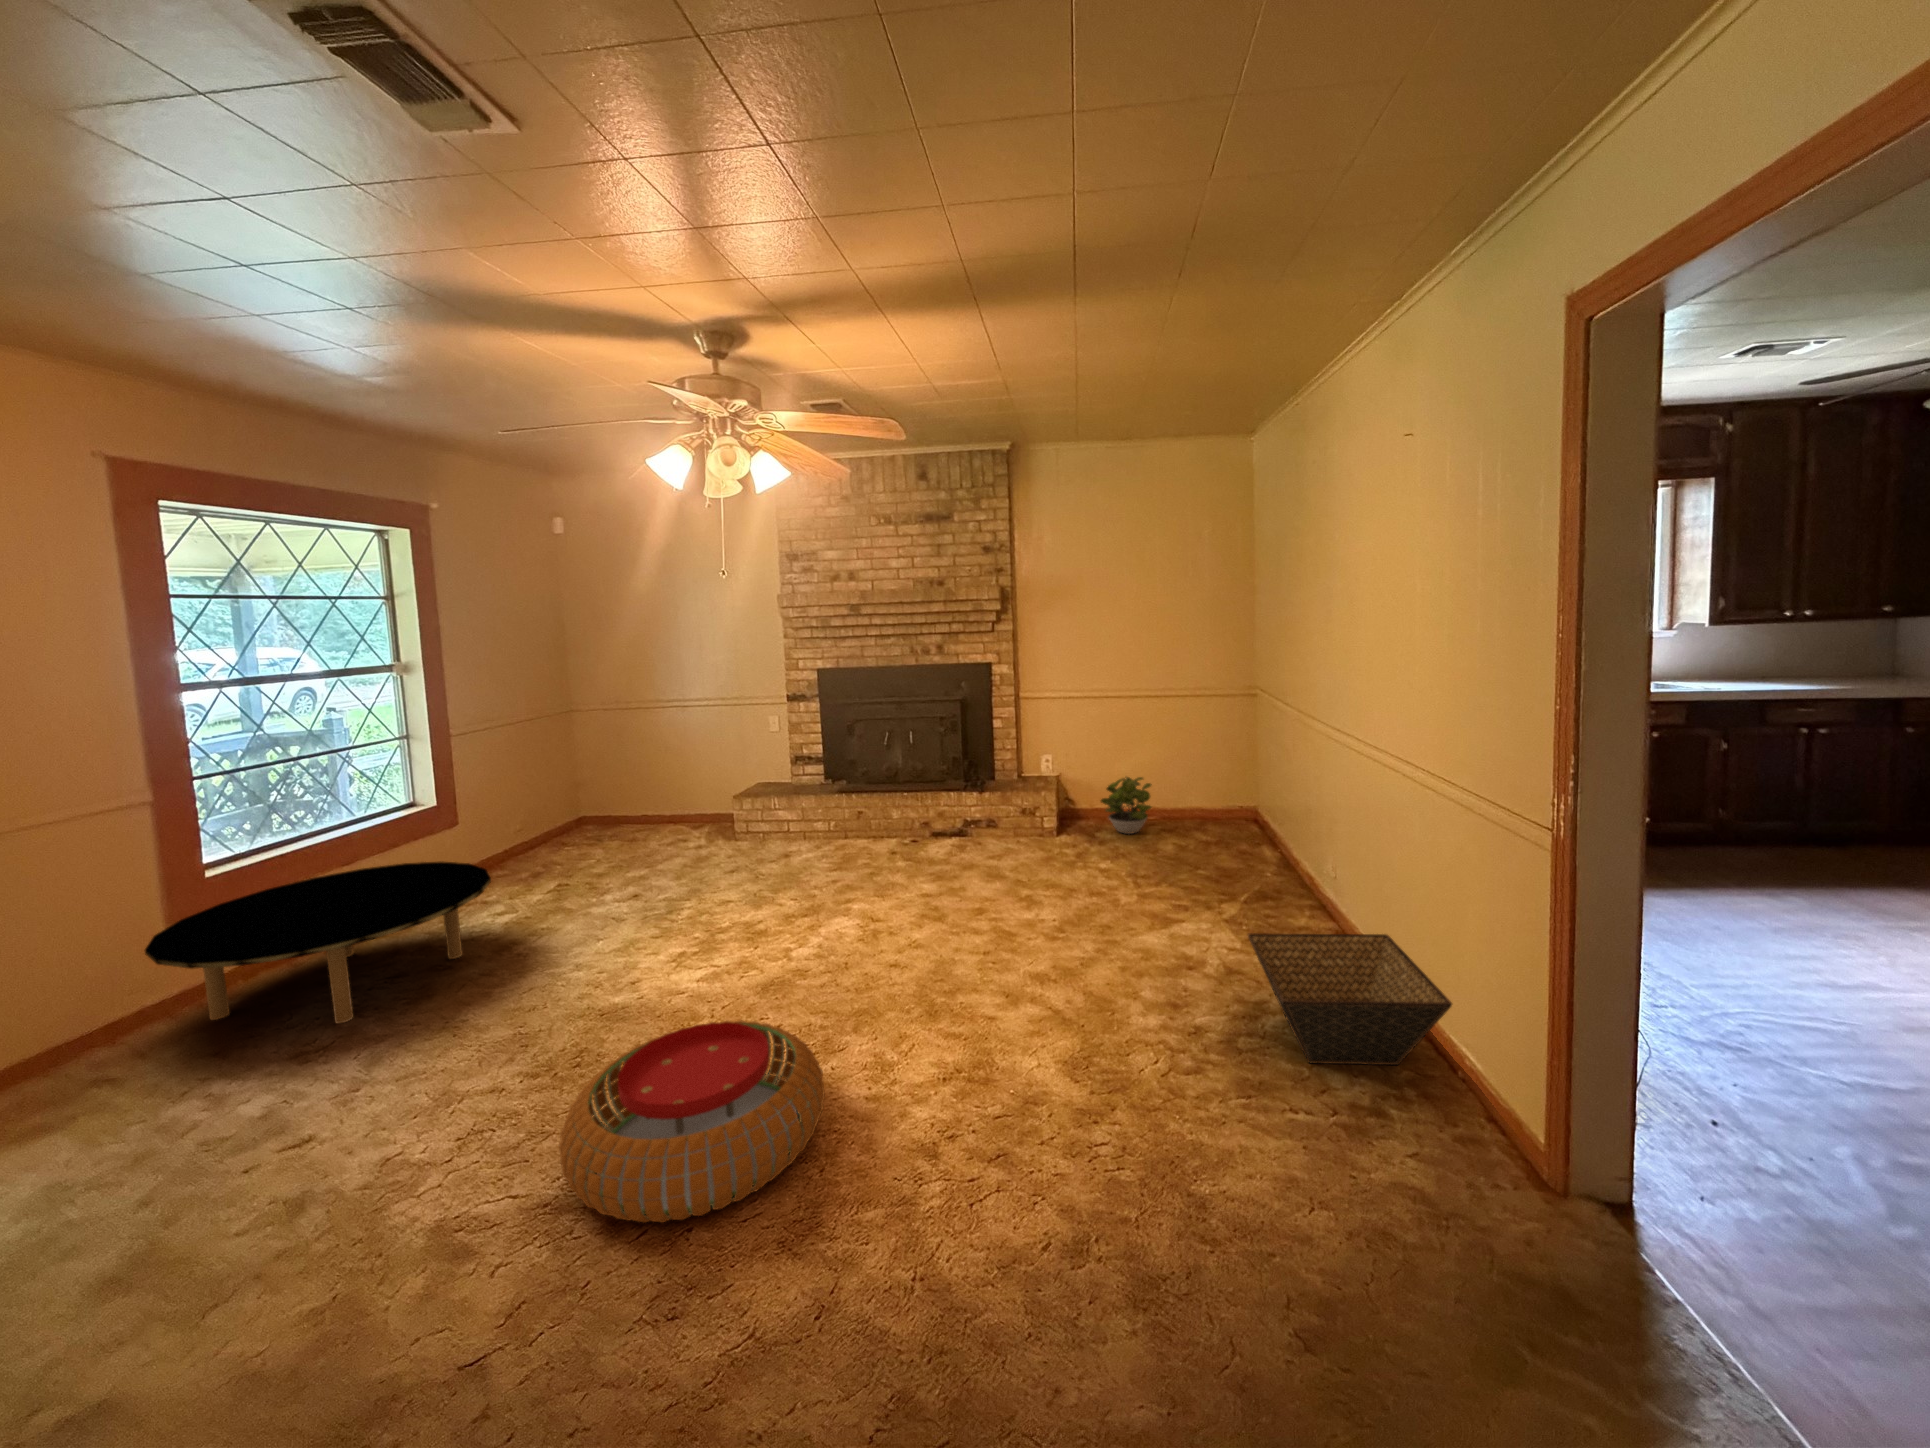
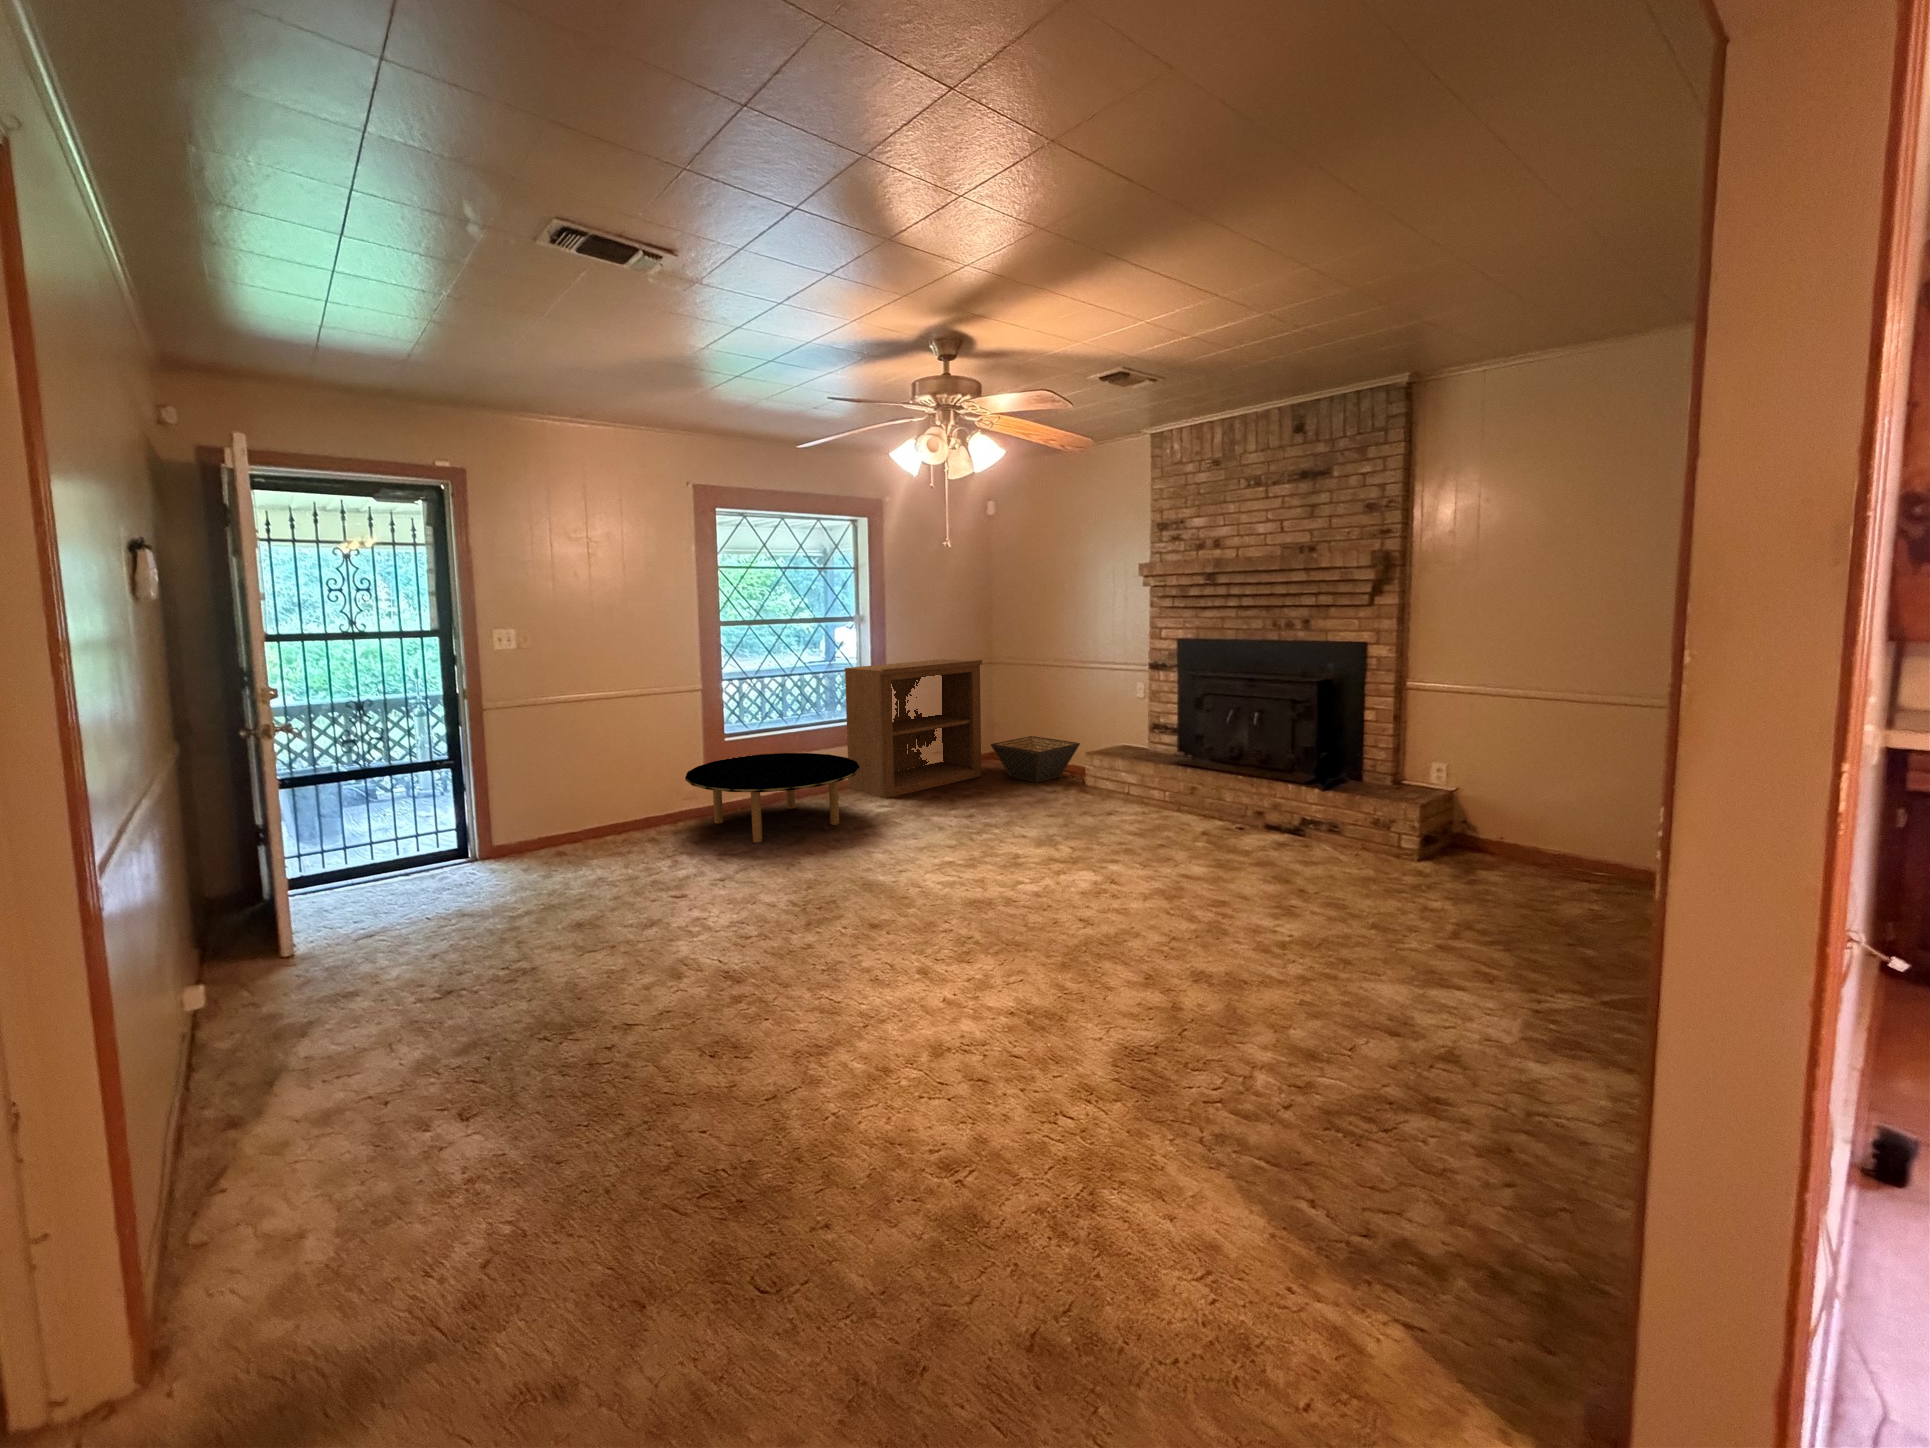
bookshelf: none [396,708,595,905] -> present [845,659,982,798]
potted plant: present [1101,777,1152,834] -> none [1491,808,1587,888]
basket: present [1248,933,1452,1065] -> present [991,736,1080,782]
pouf: present [559,1020,825,1223] -> none [733,892,921,1015]

